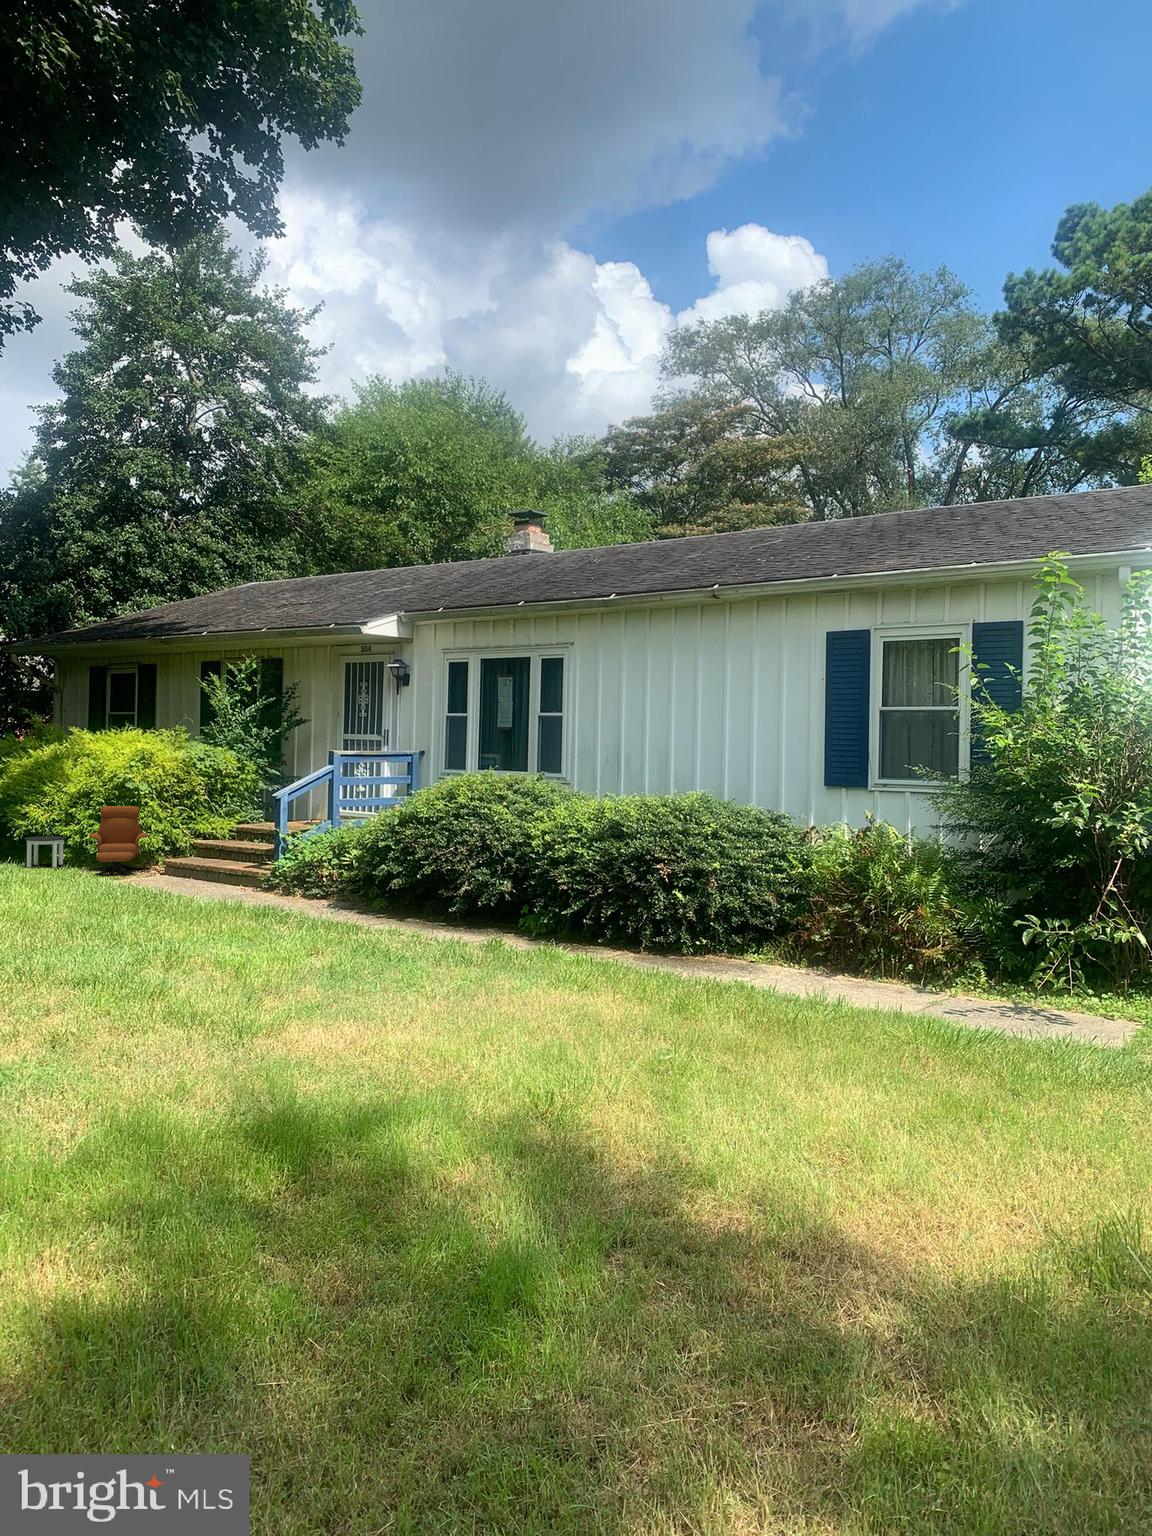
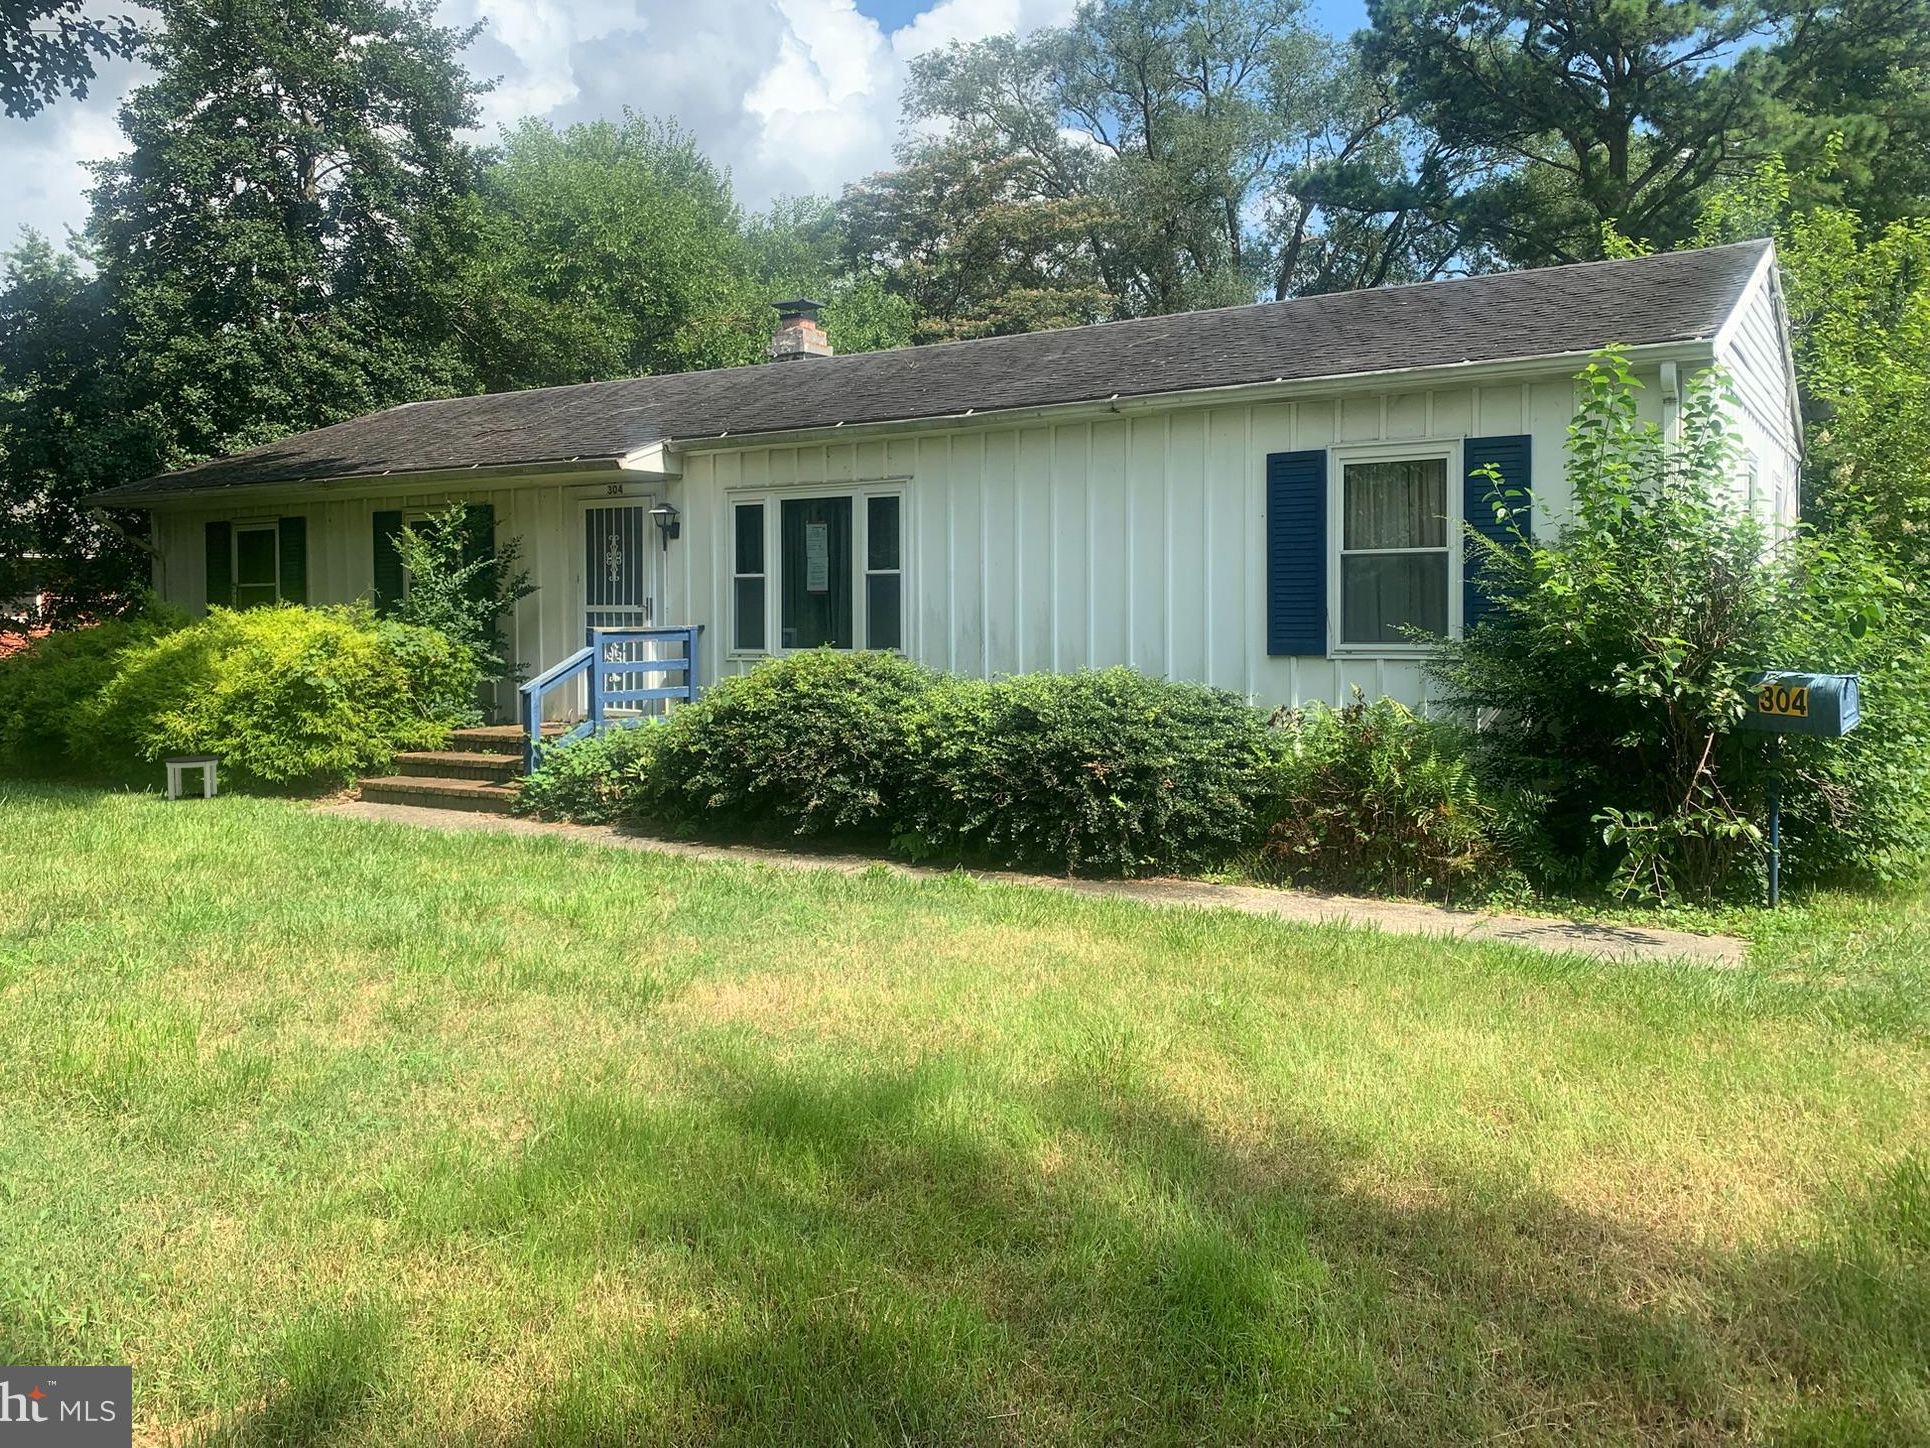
lounge chair: present [89,806,148,877] -> none [257,711,339,808]

